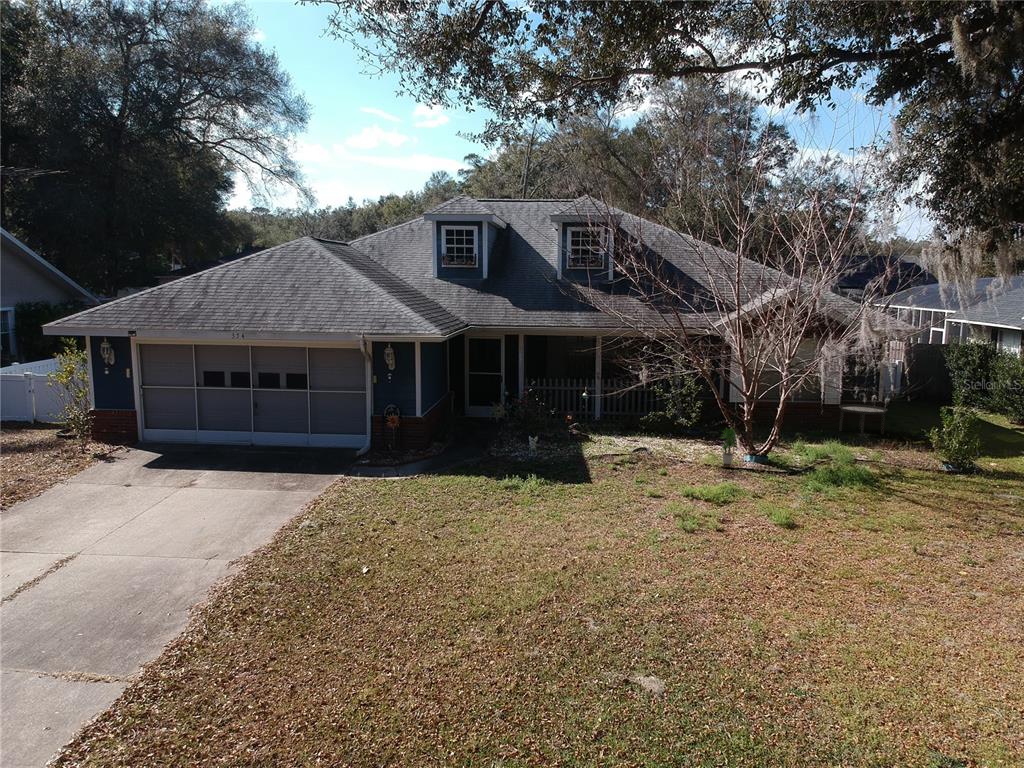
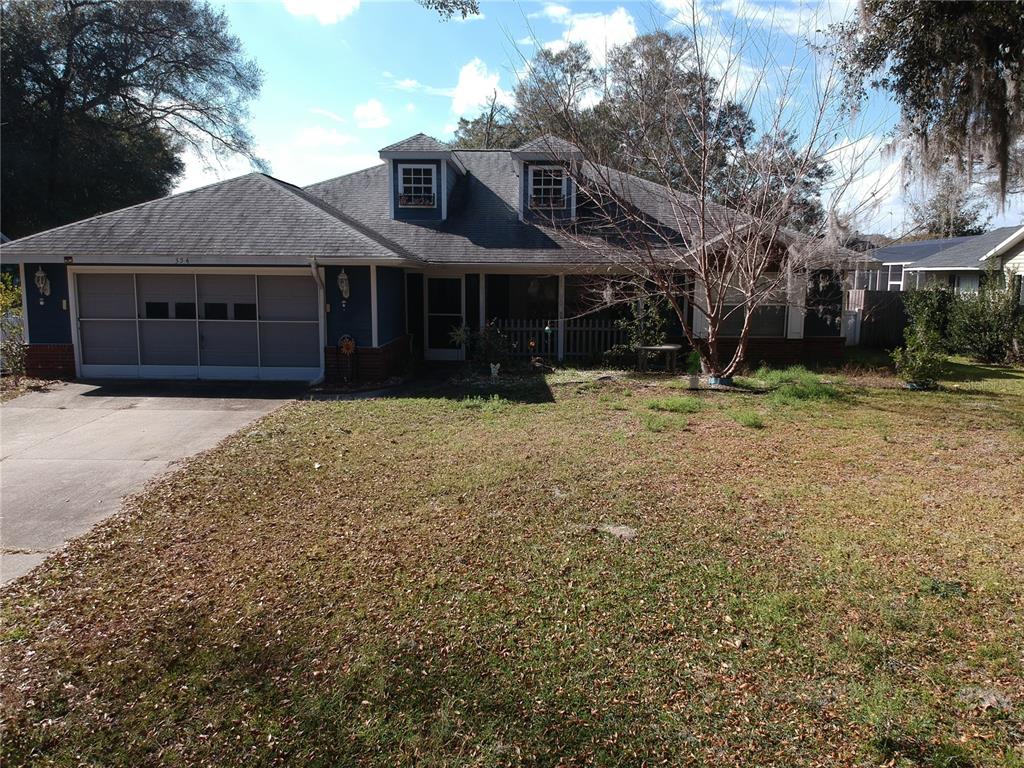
round table: present [839,404,888,437] -> present [634,344,681,375]

